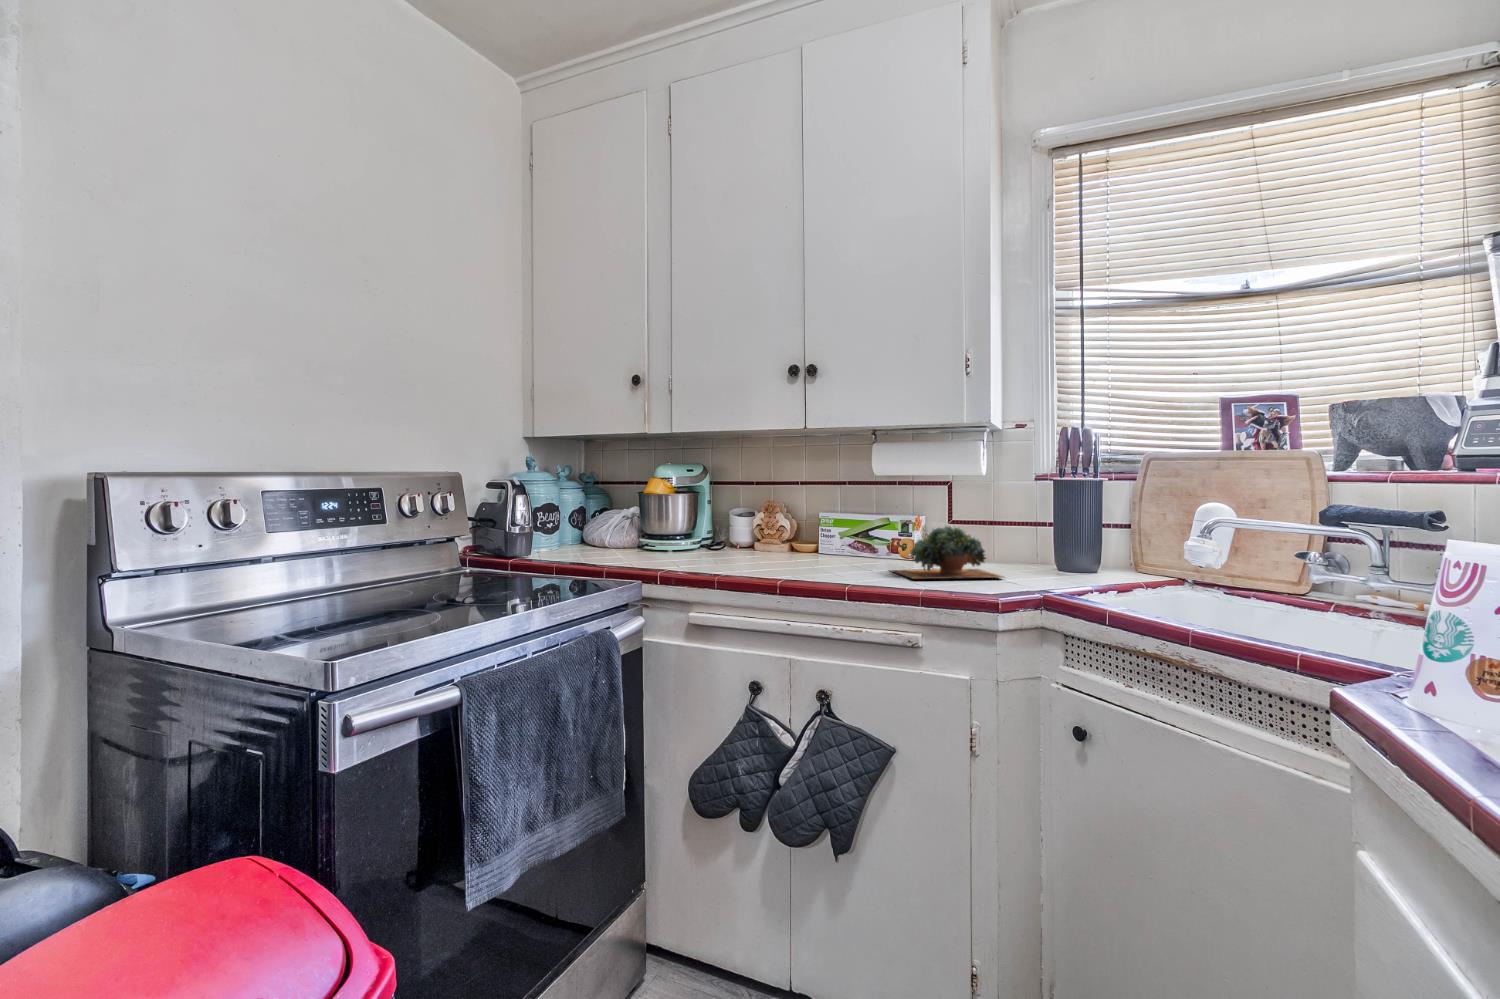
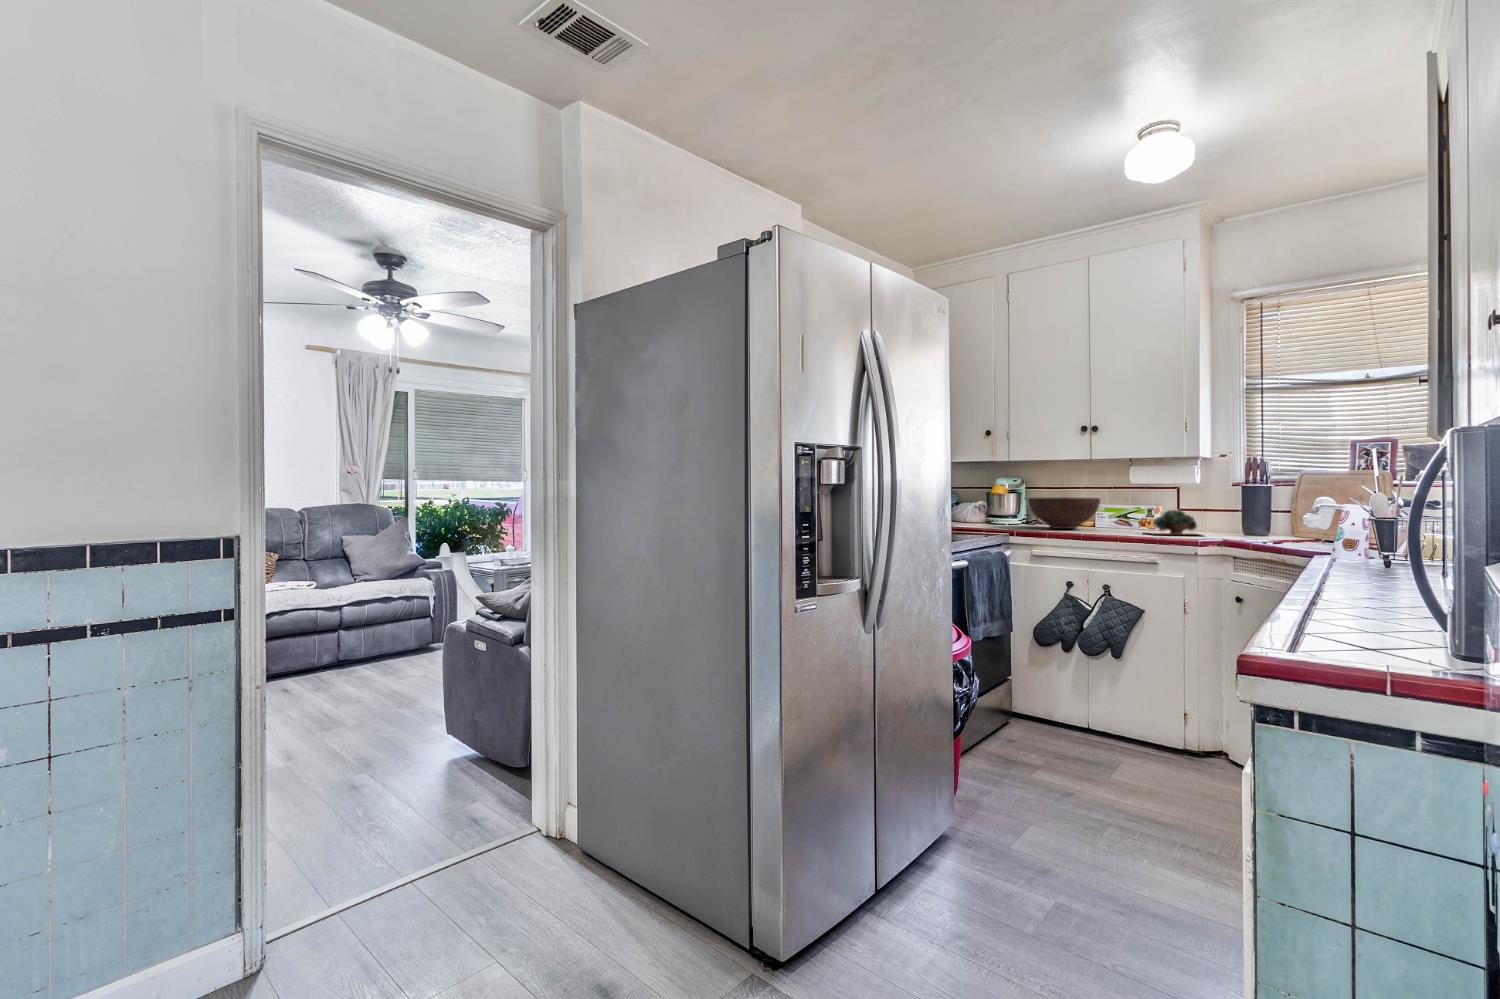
fruit bowl: none [697,502,822,562] -> present [1028,498,1100,529]

